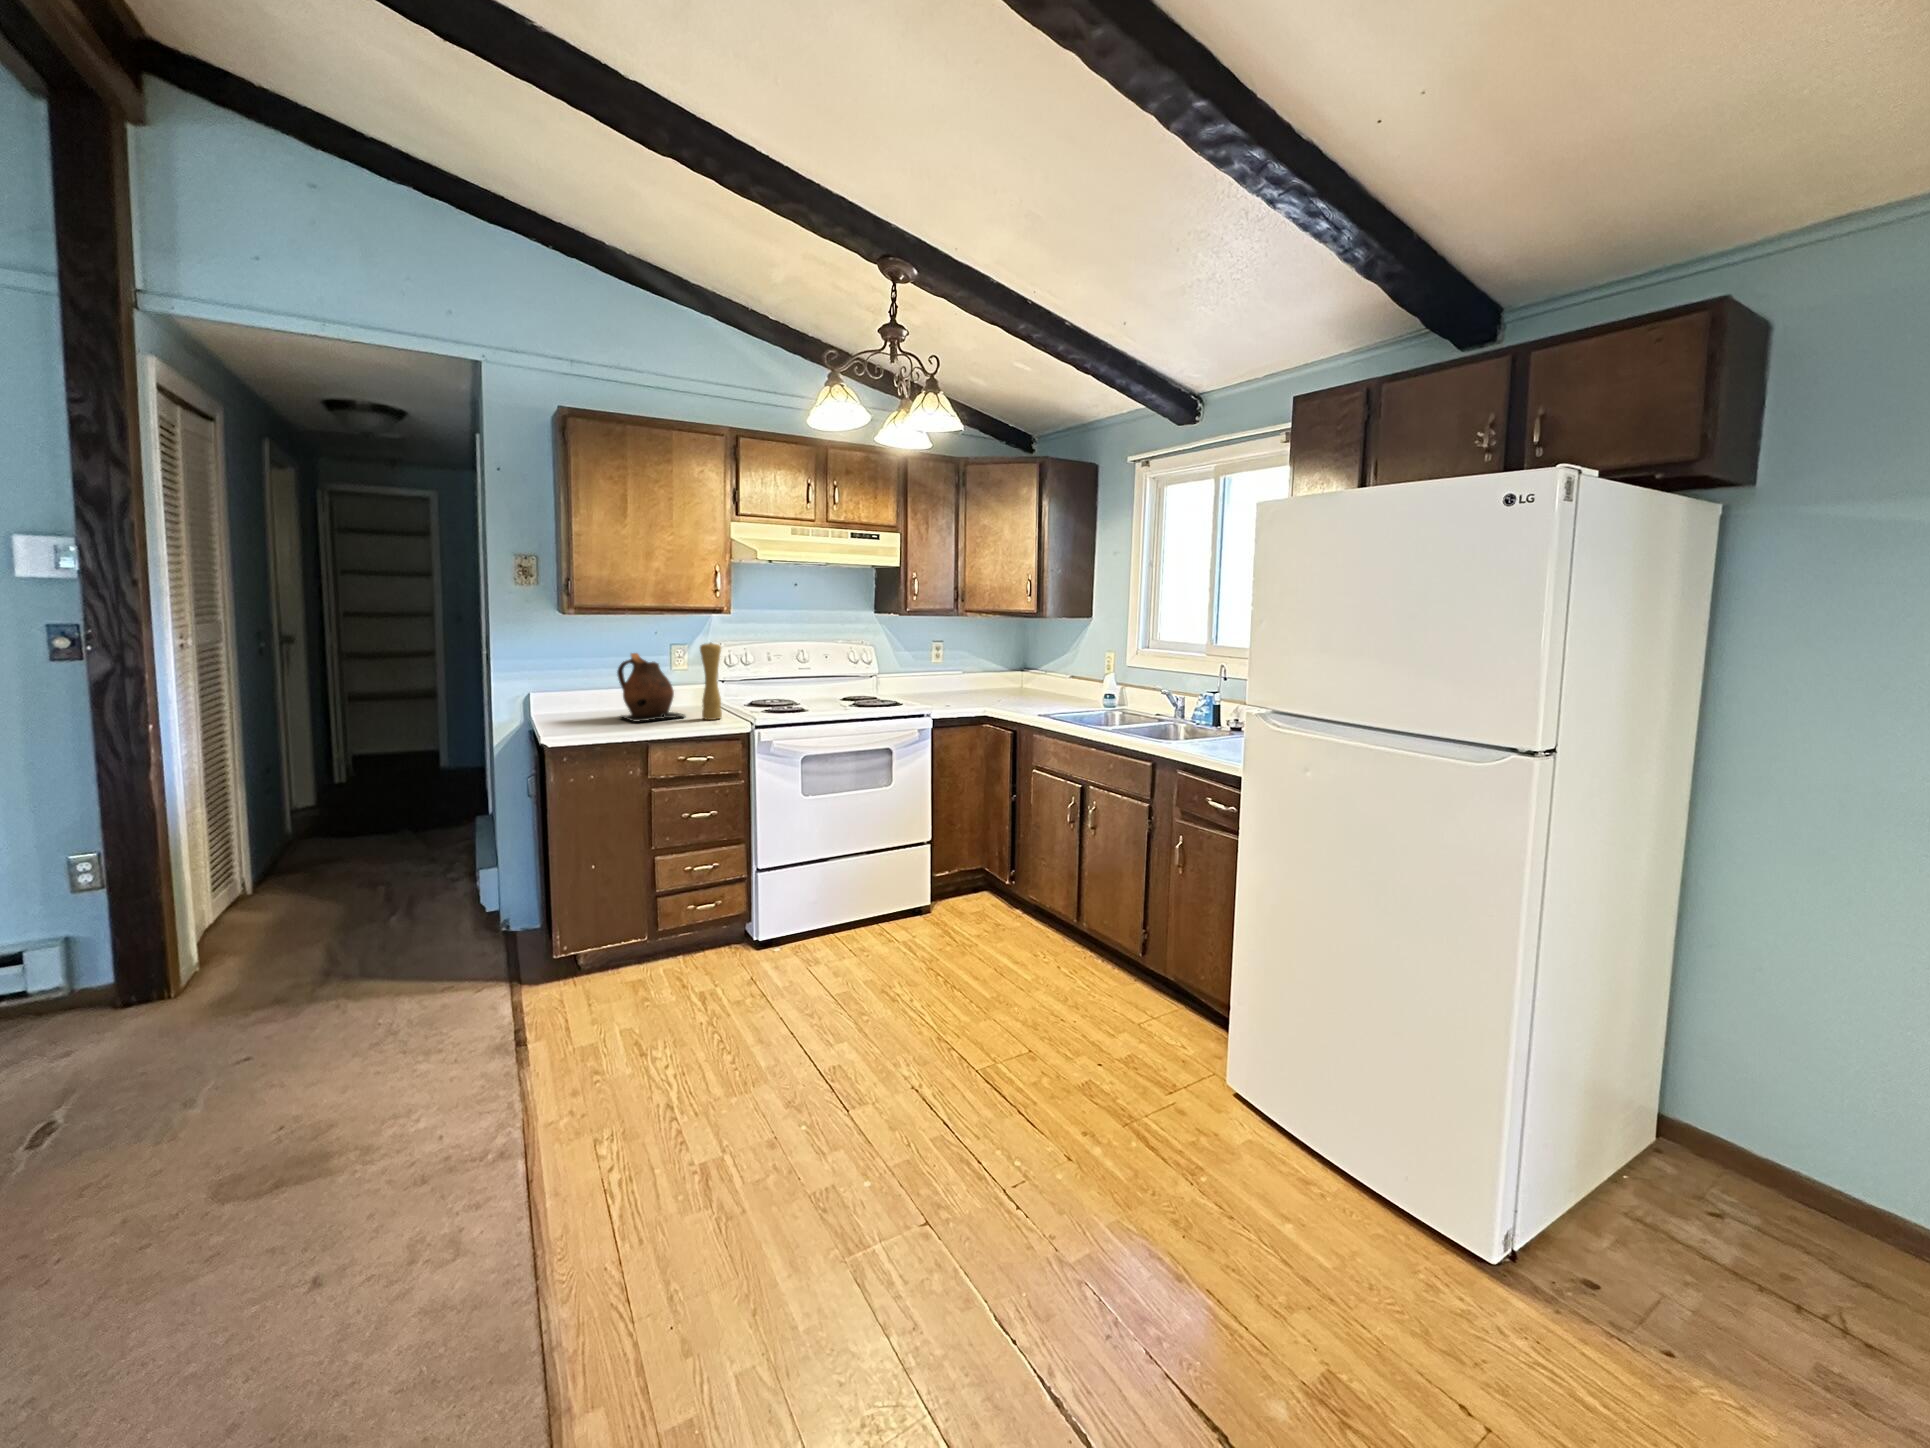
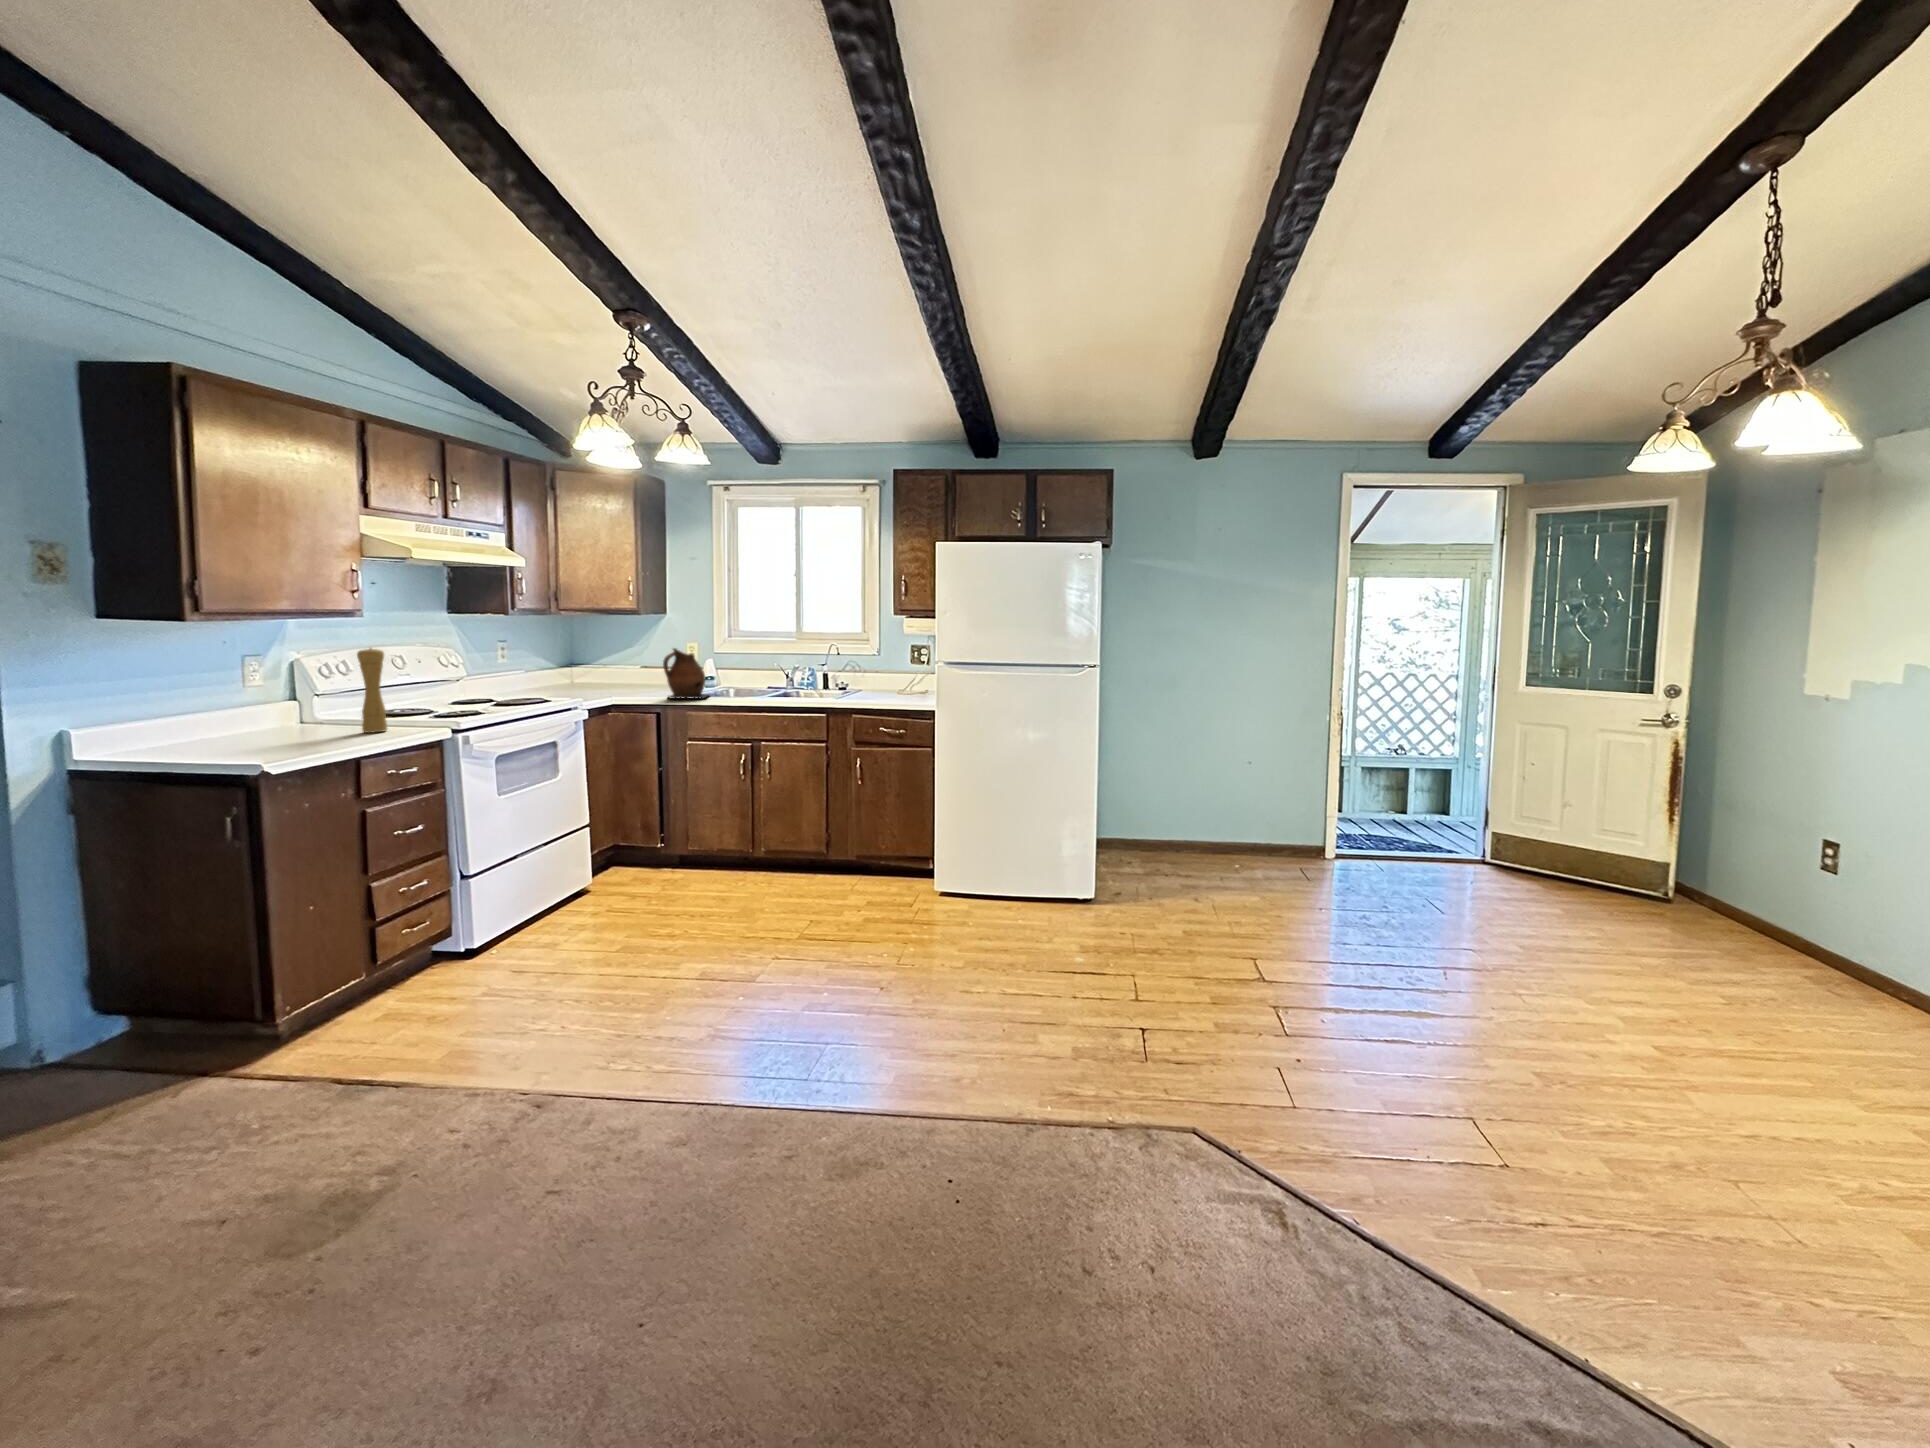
ceramic pitcher: present [617,653,685,721] -> present [663,648,708,699]

